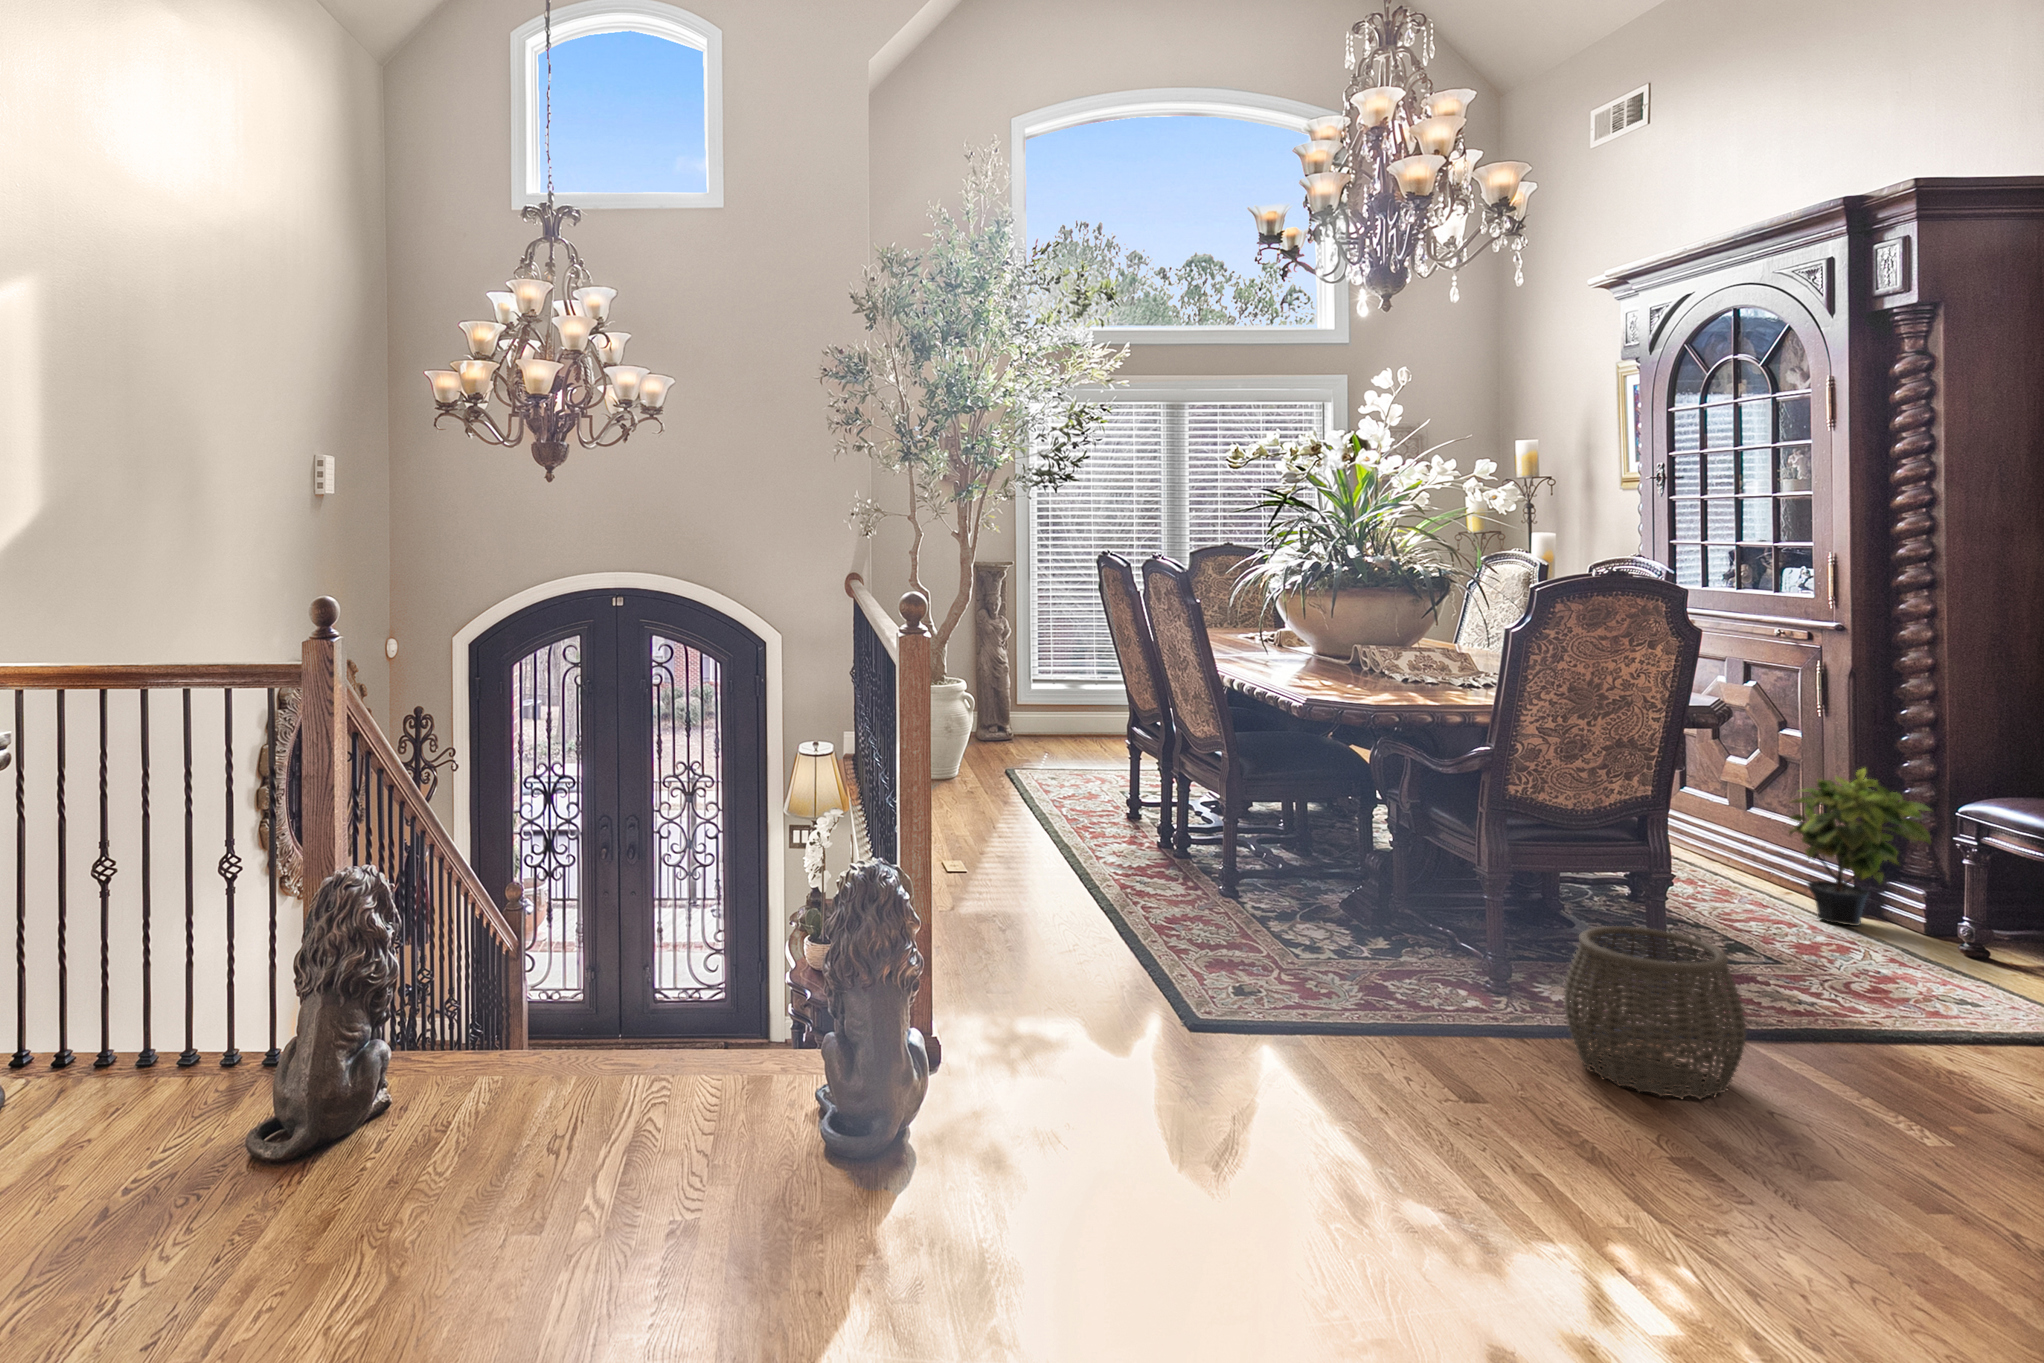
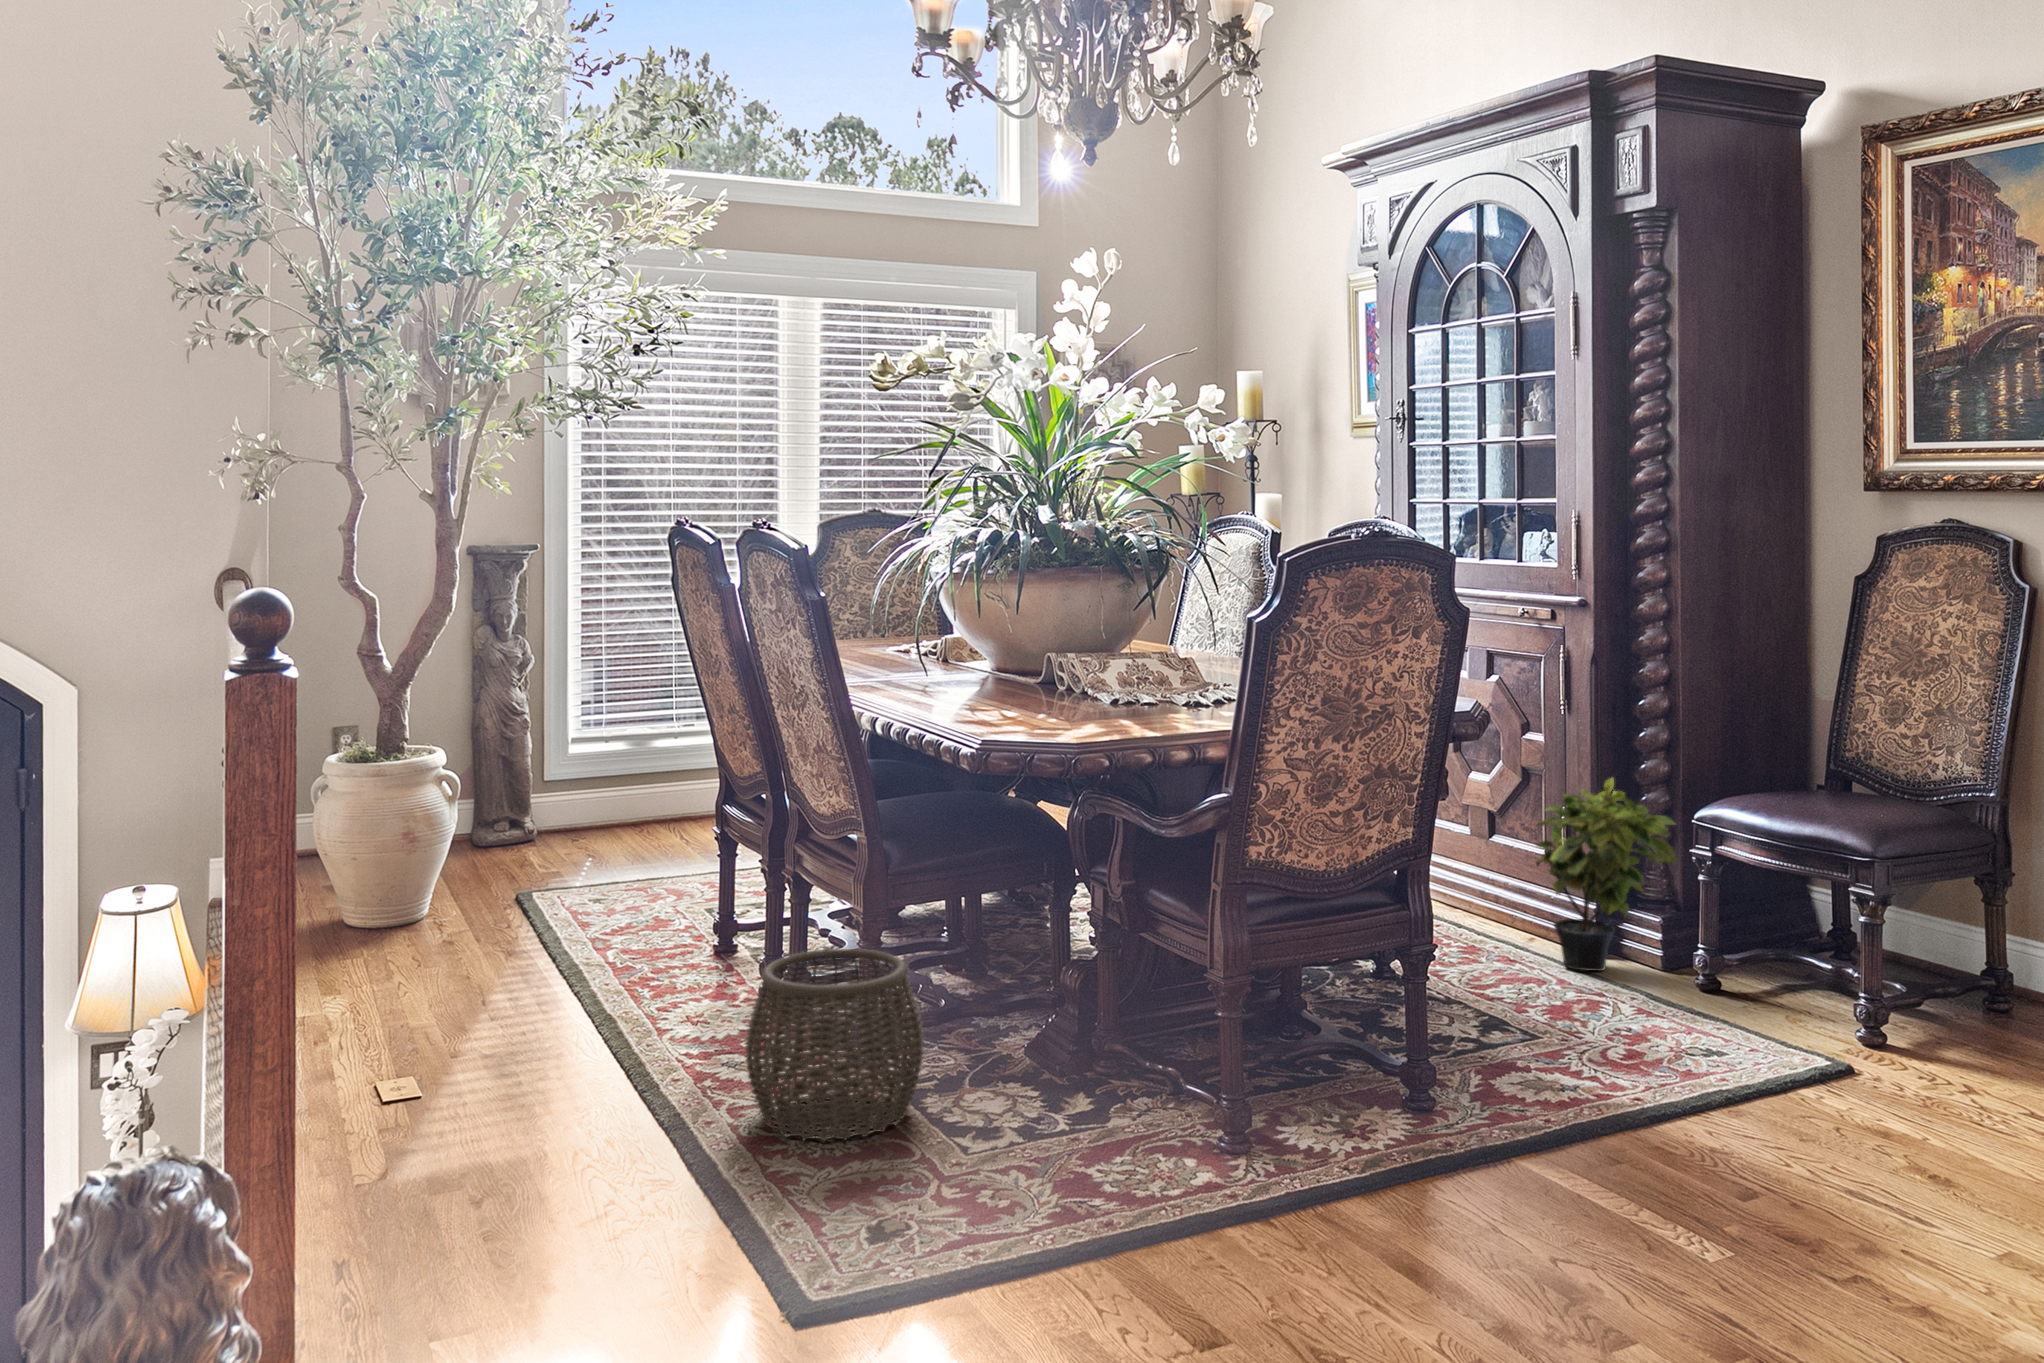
woven basket: present [1564,926,1746,1099] -> present [746,949,924,1141]

